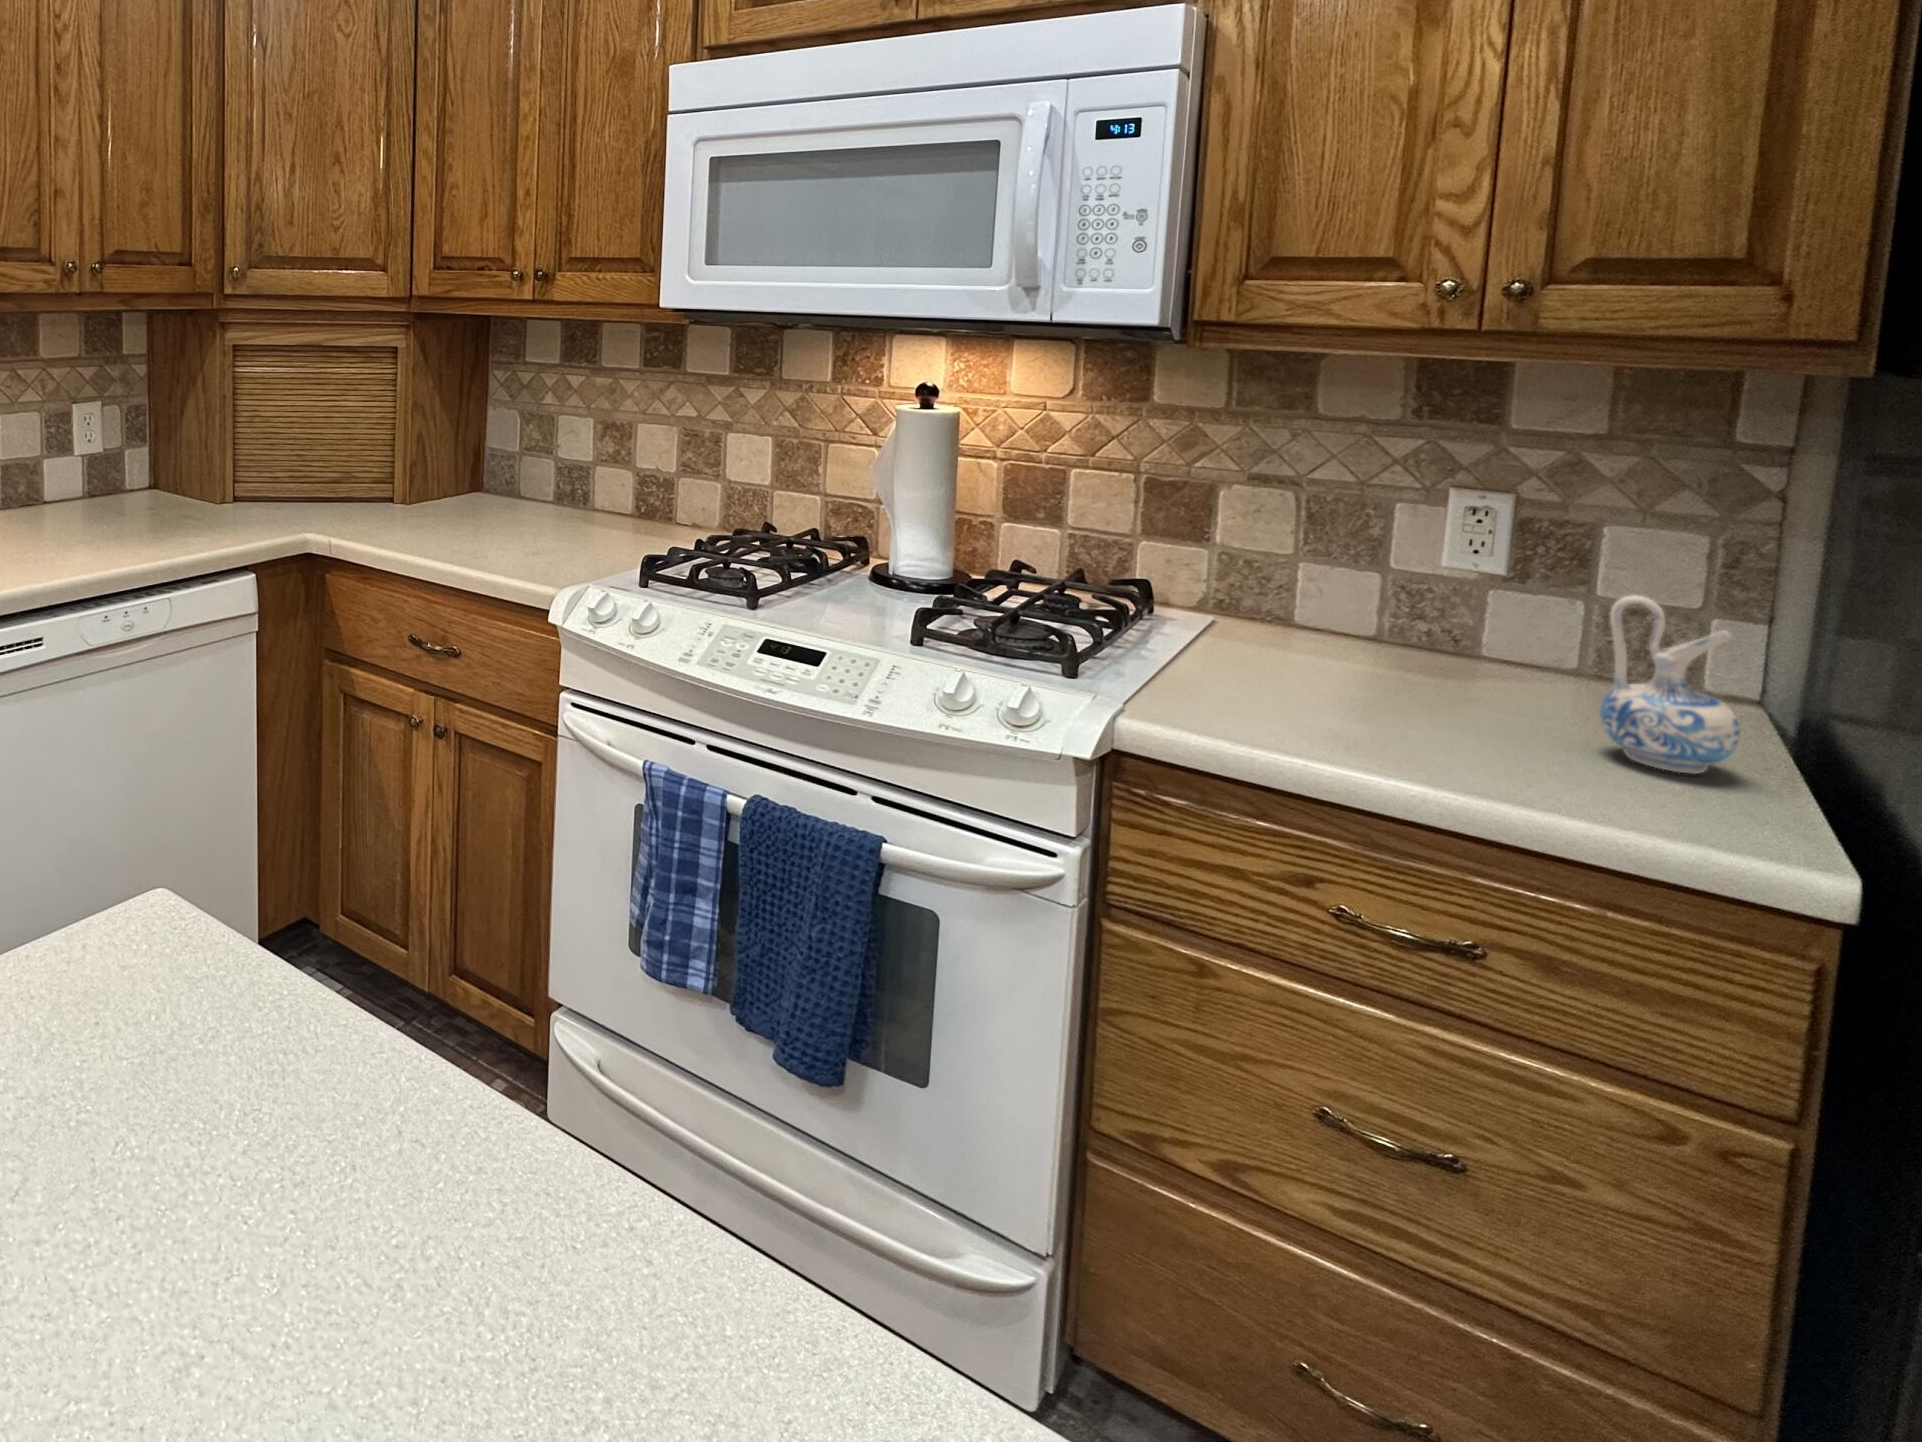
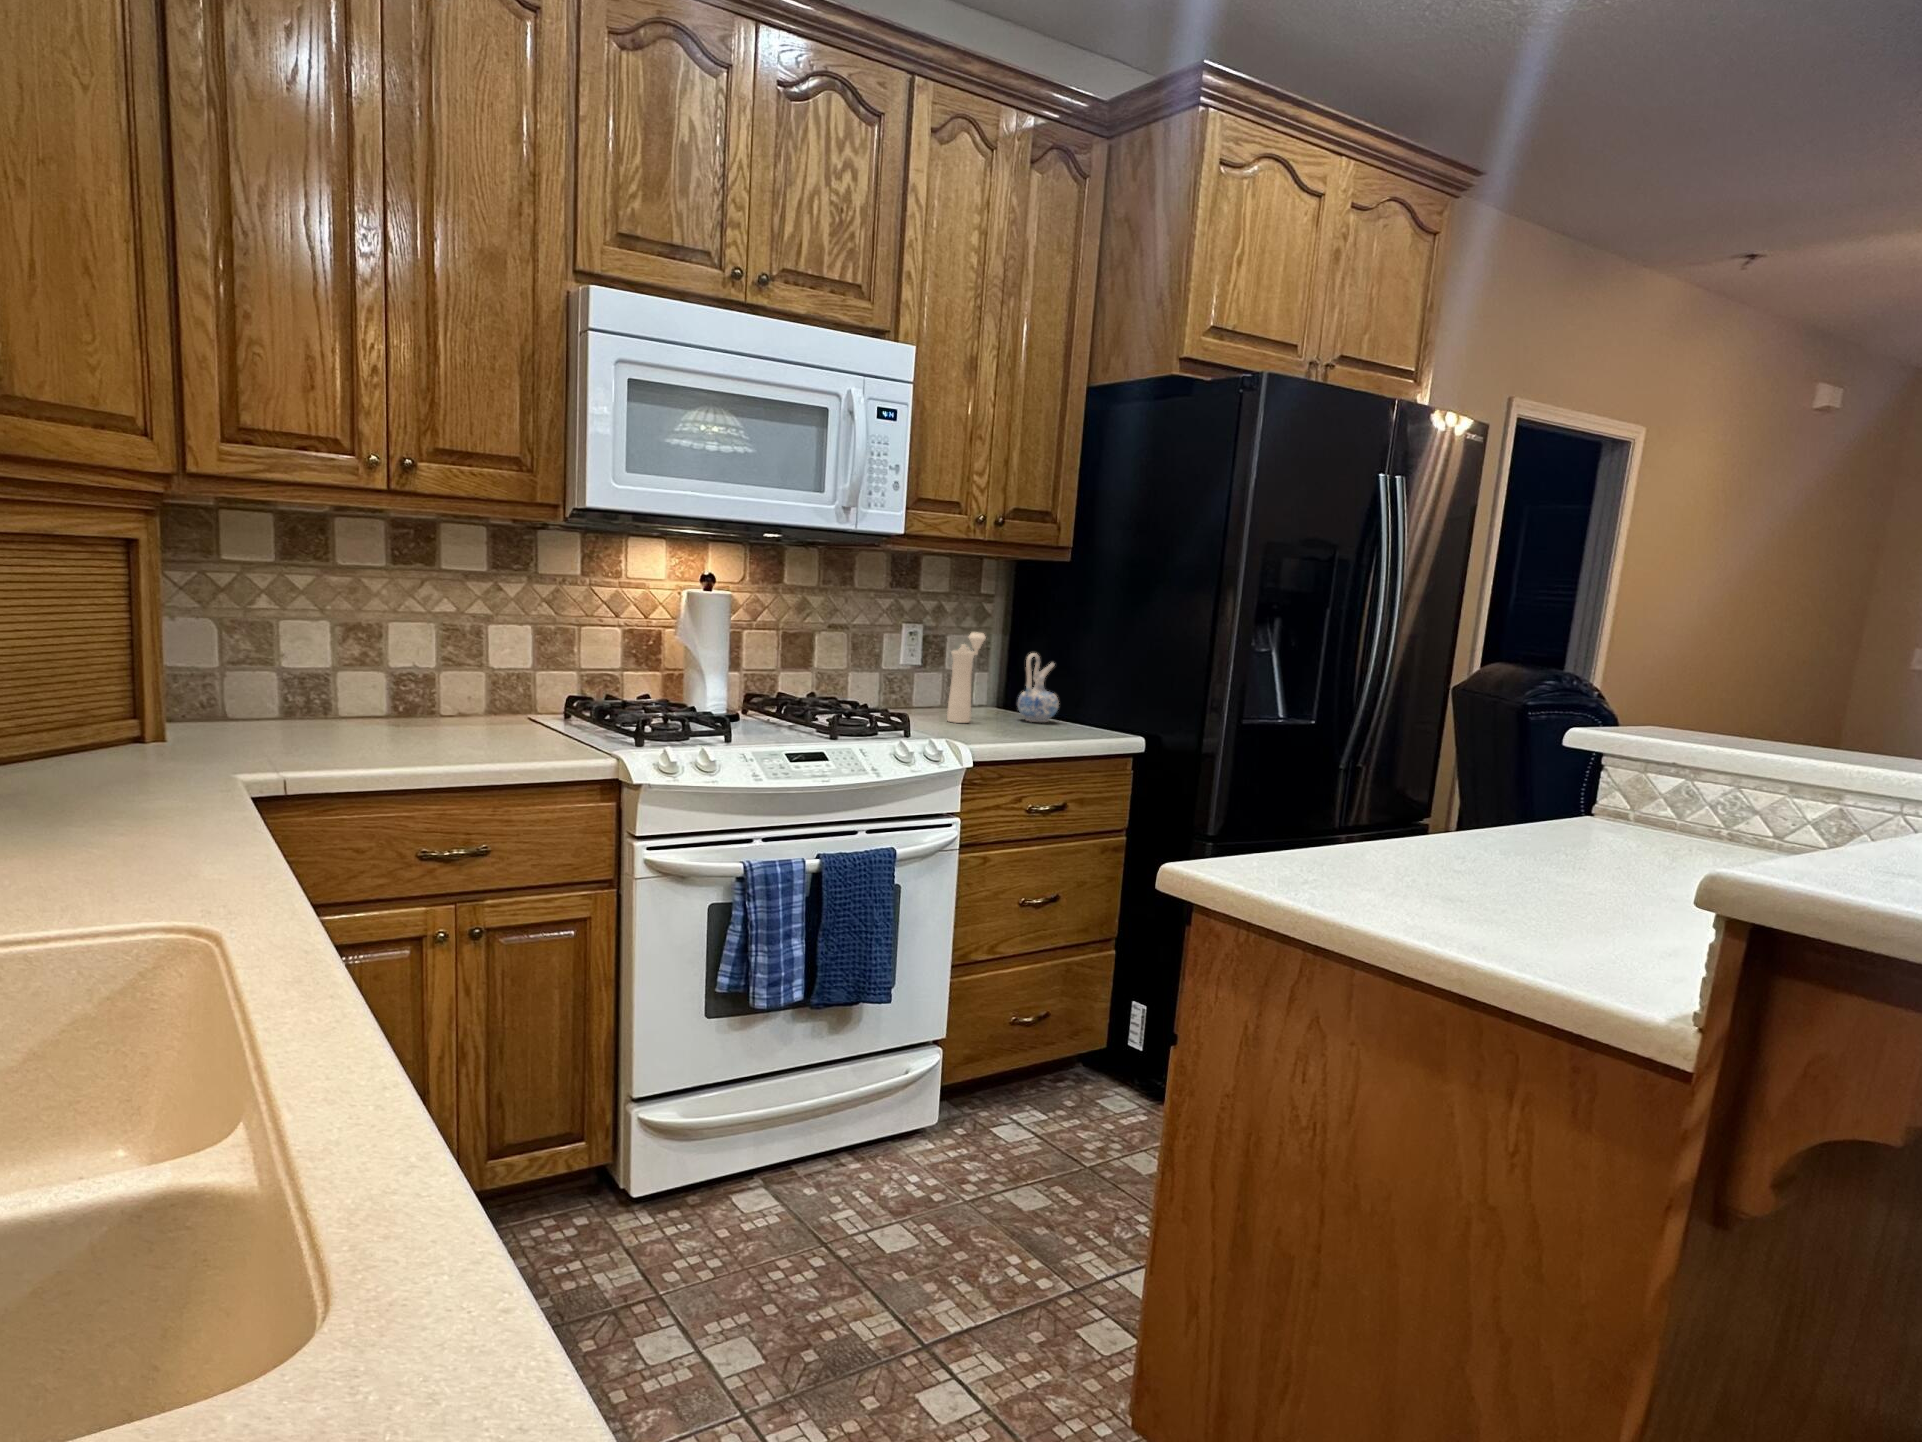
pepper mill: none [1350,526,1524,710] -> present [947,632,985,723]

